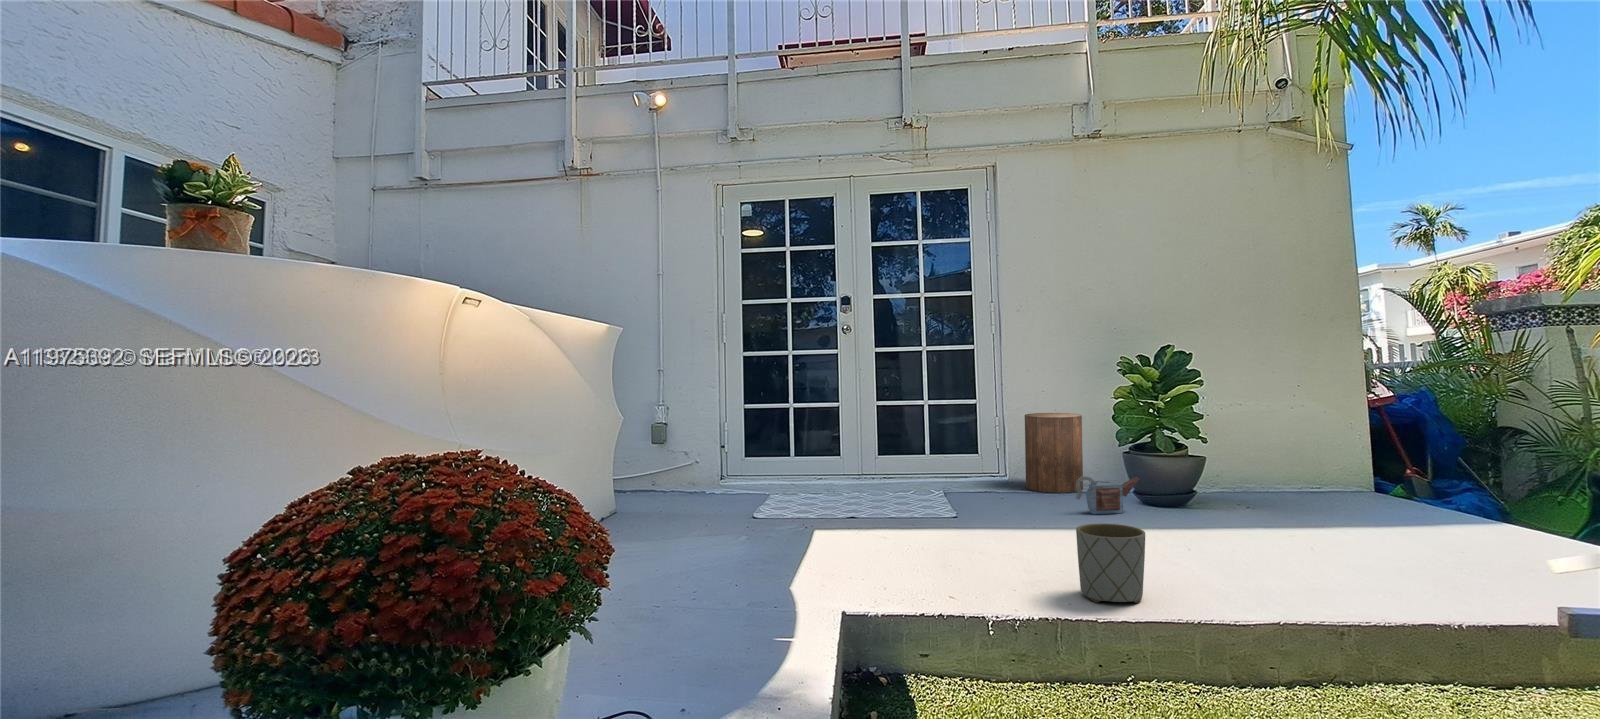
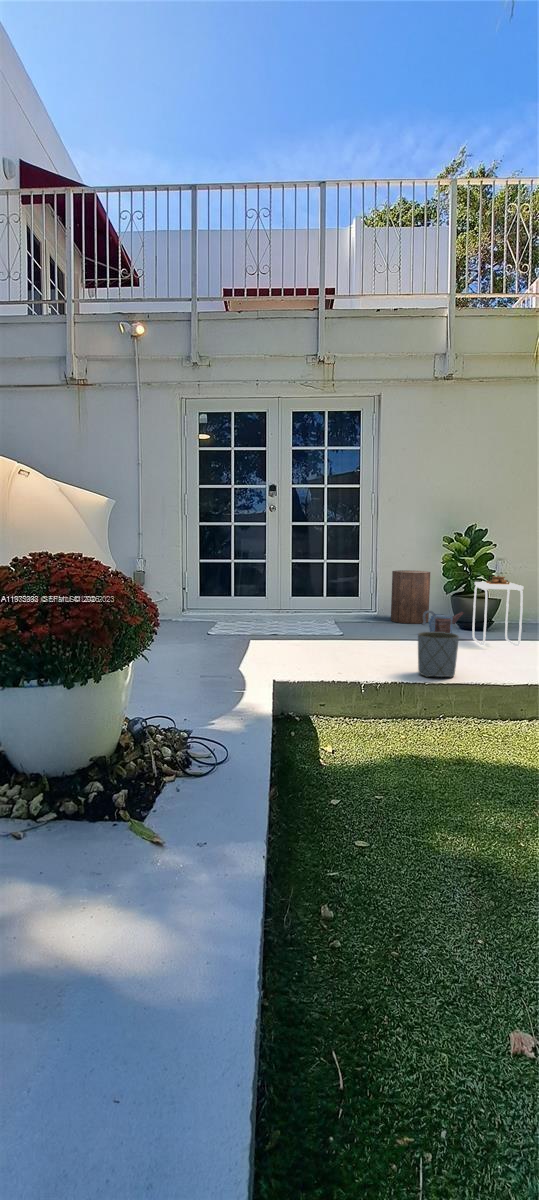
side table: none [1155,423,1238,534] -> present [472,575,524,646]

